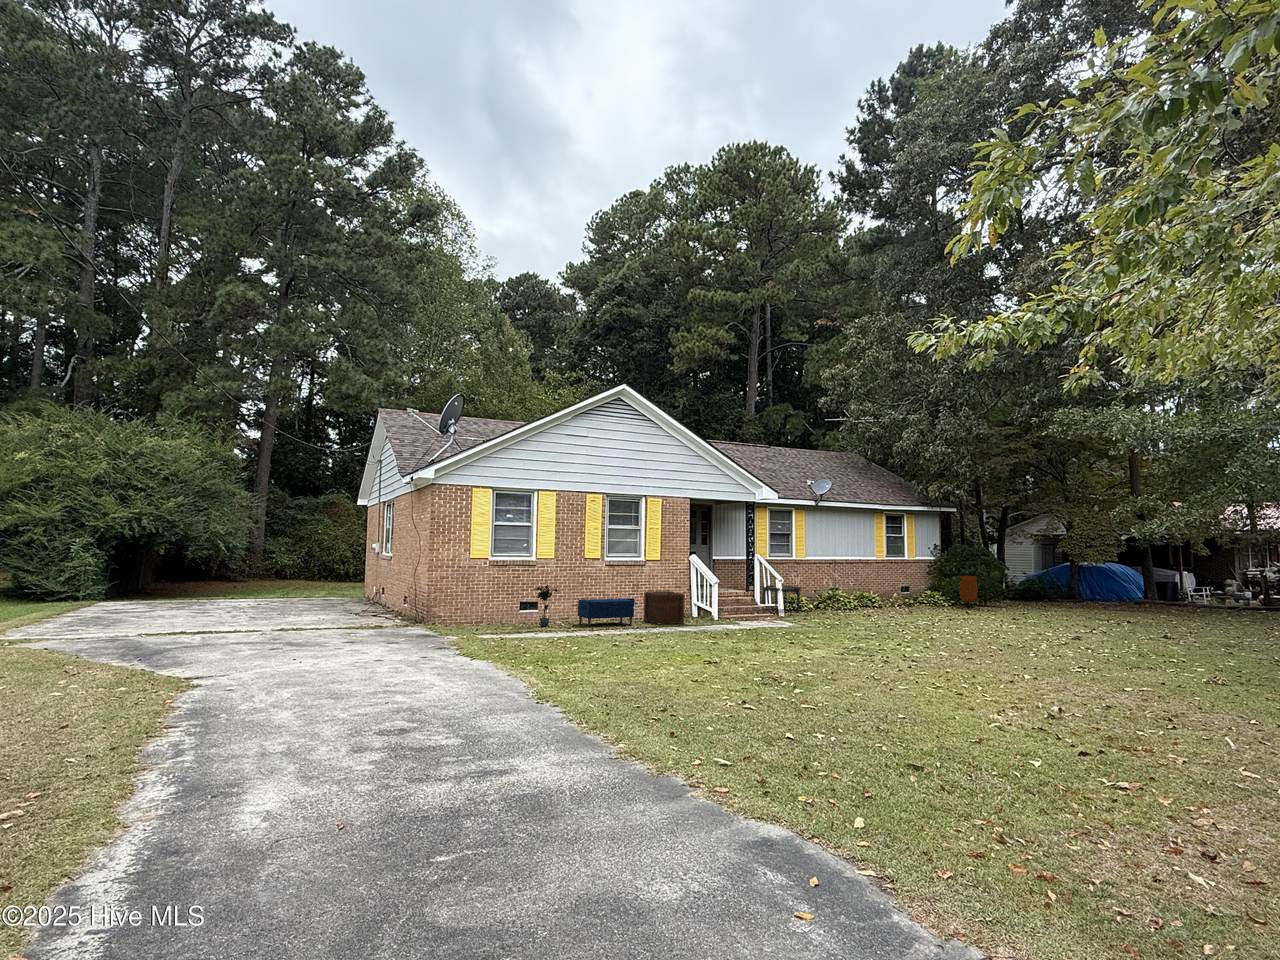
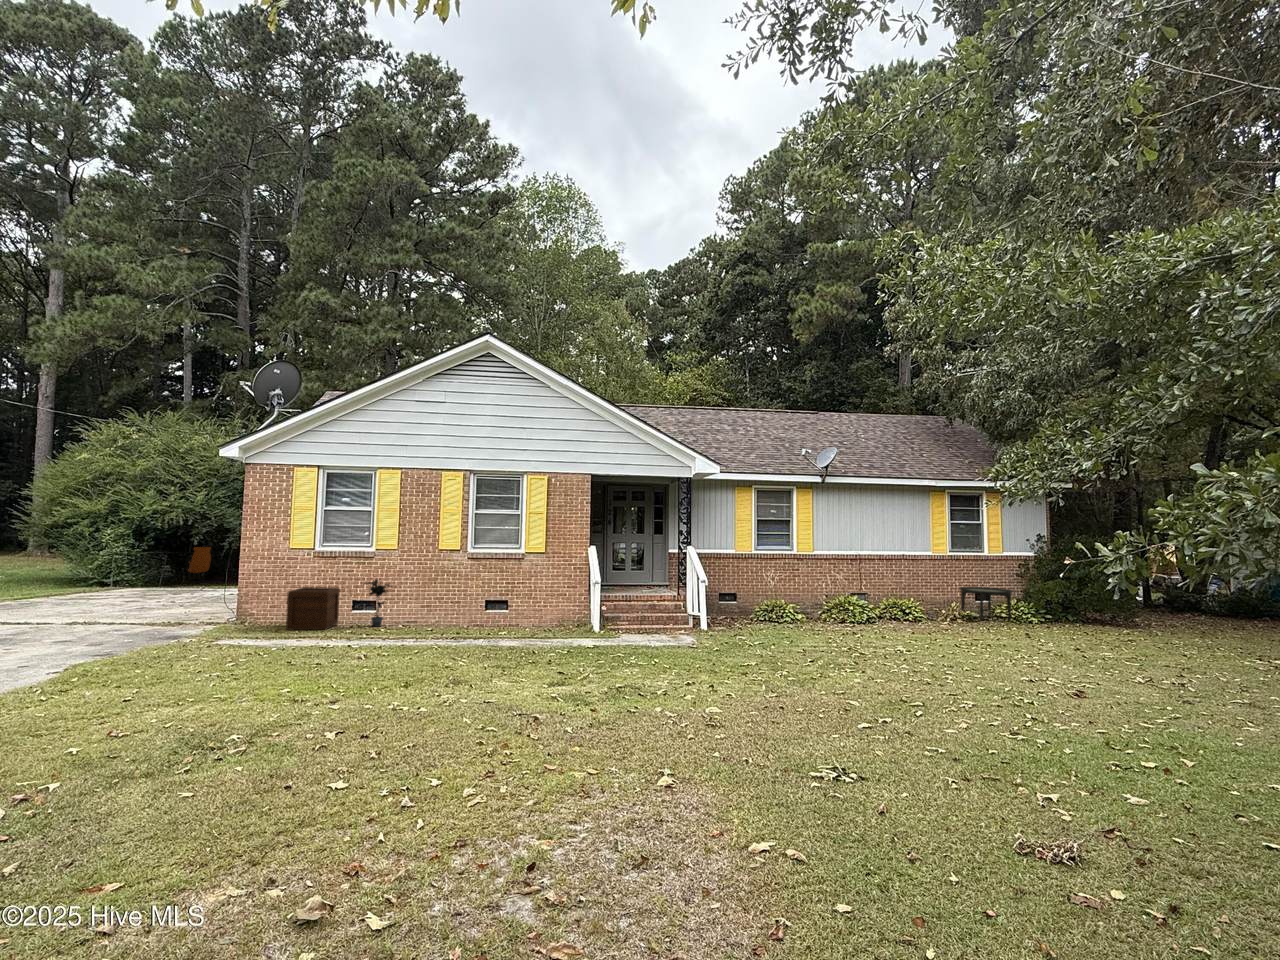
lounge chair: present [957,576,978,610] -> present [188,547,211,579]
round table: present [762,585,801,612] -> present [960,587,1013,620]
wooden crate: present [643,591,685,624] -> present [286,587,340,630]
bench: present [578,599,634,627] -> none [422,597,488,629]

